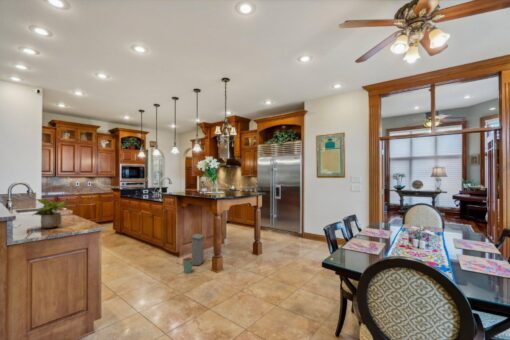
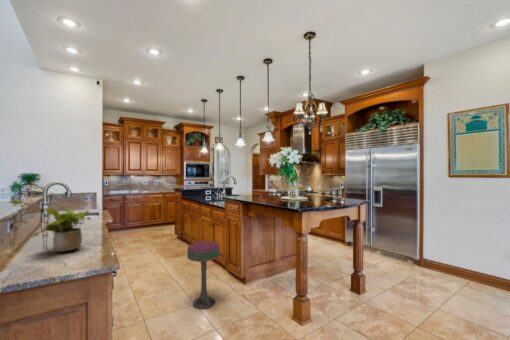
bar stool: none [131,227,157,276] -> present [187,241,220,309]
trash can: present [183,234,204,273] -> none [253,255,281,313]

